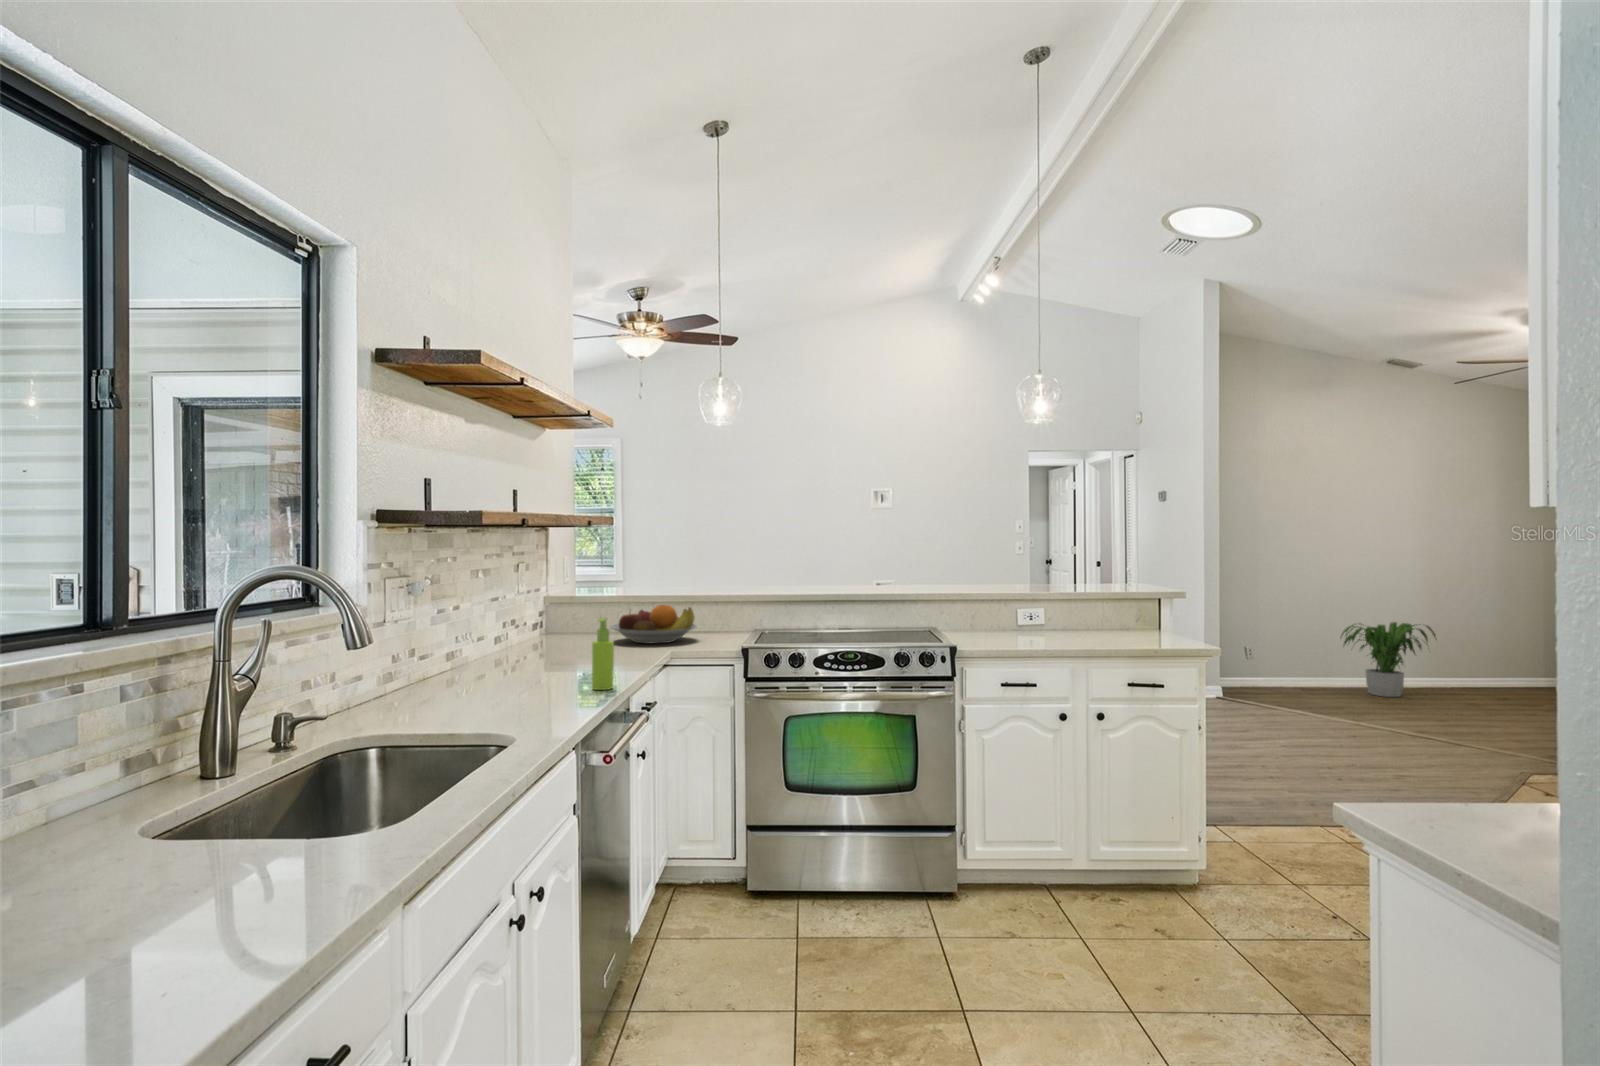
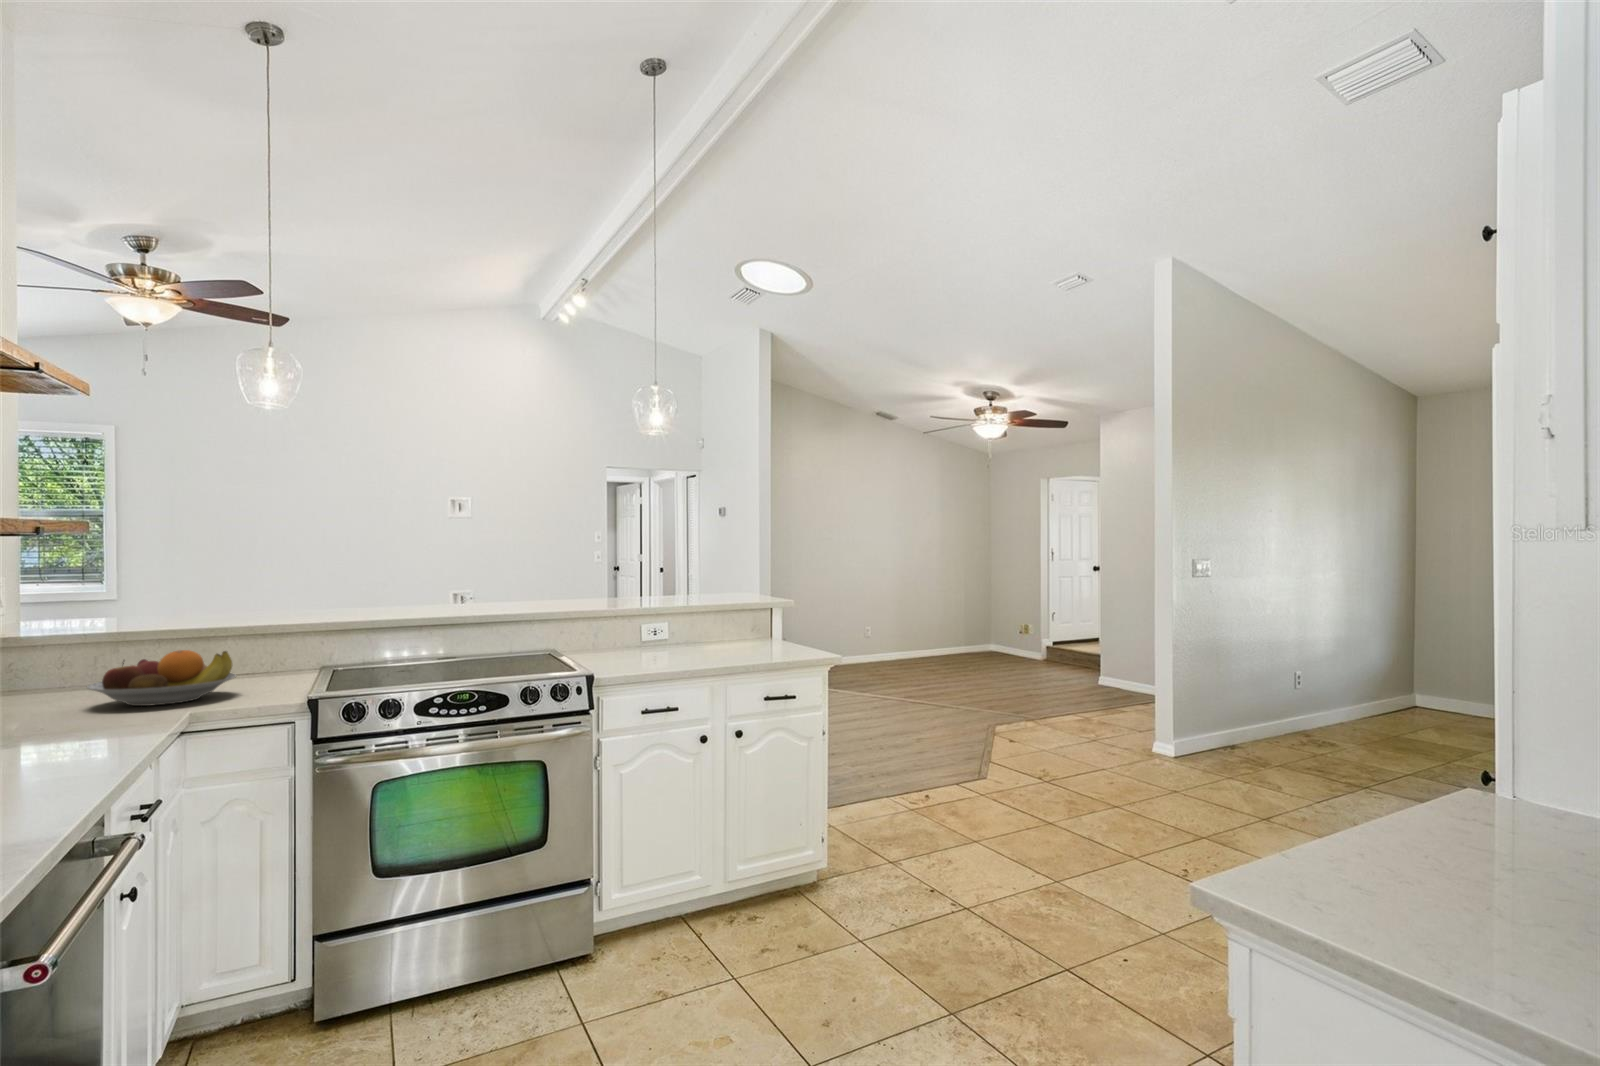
soap dispenser: present [592,618,614,690] -> none [48,676,92,789]
potted plant: present [1341,622,1437,697] -> none [886,622,951,684]

